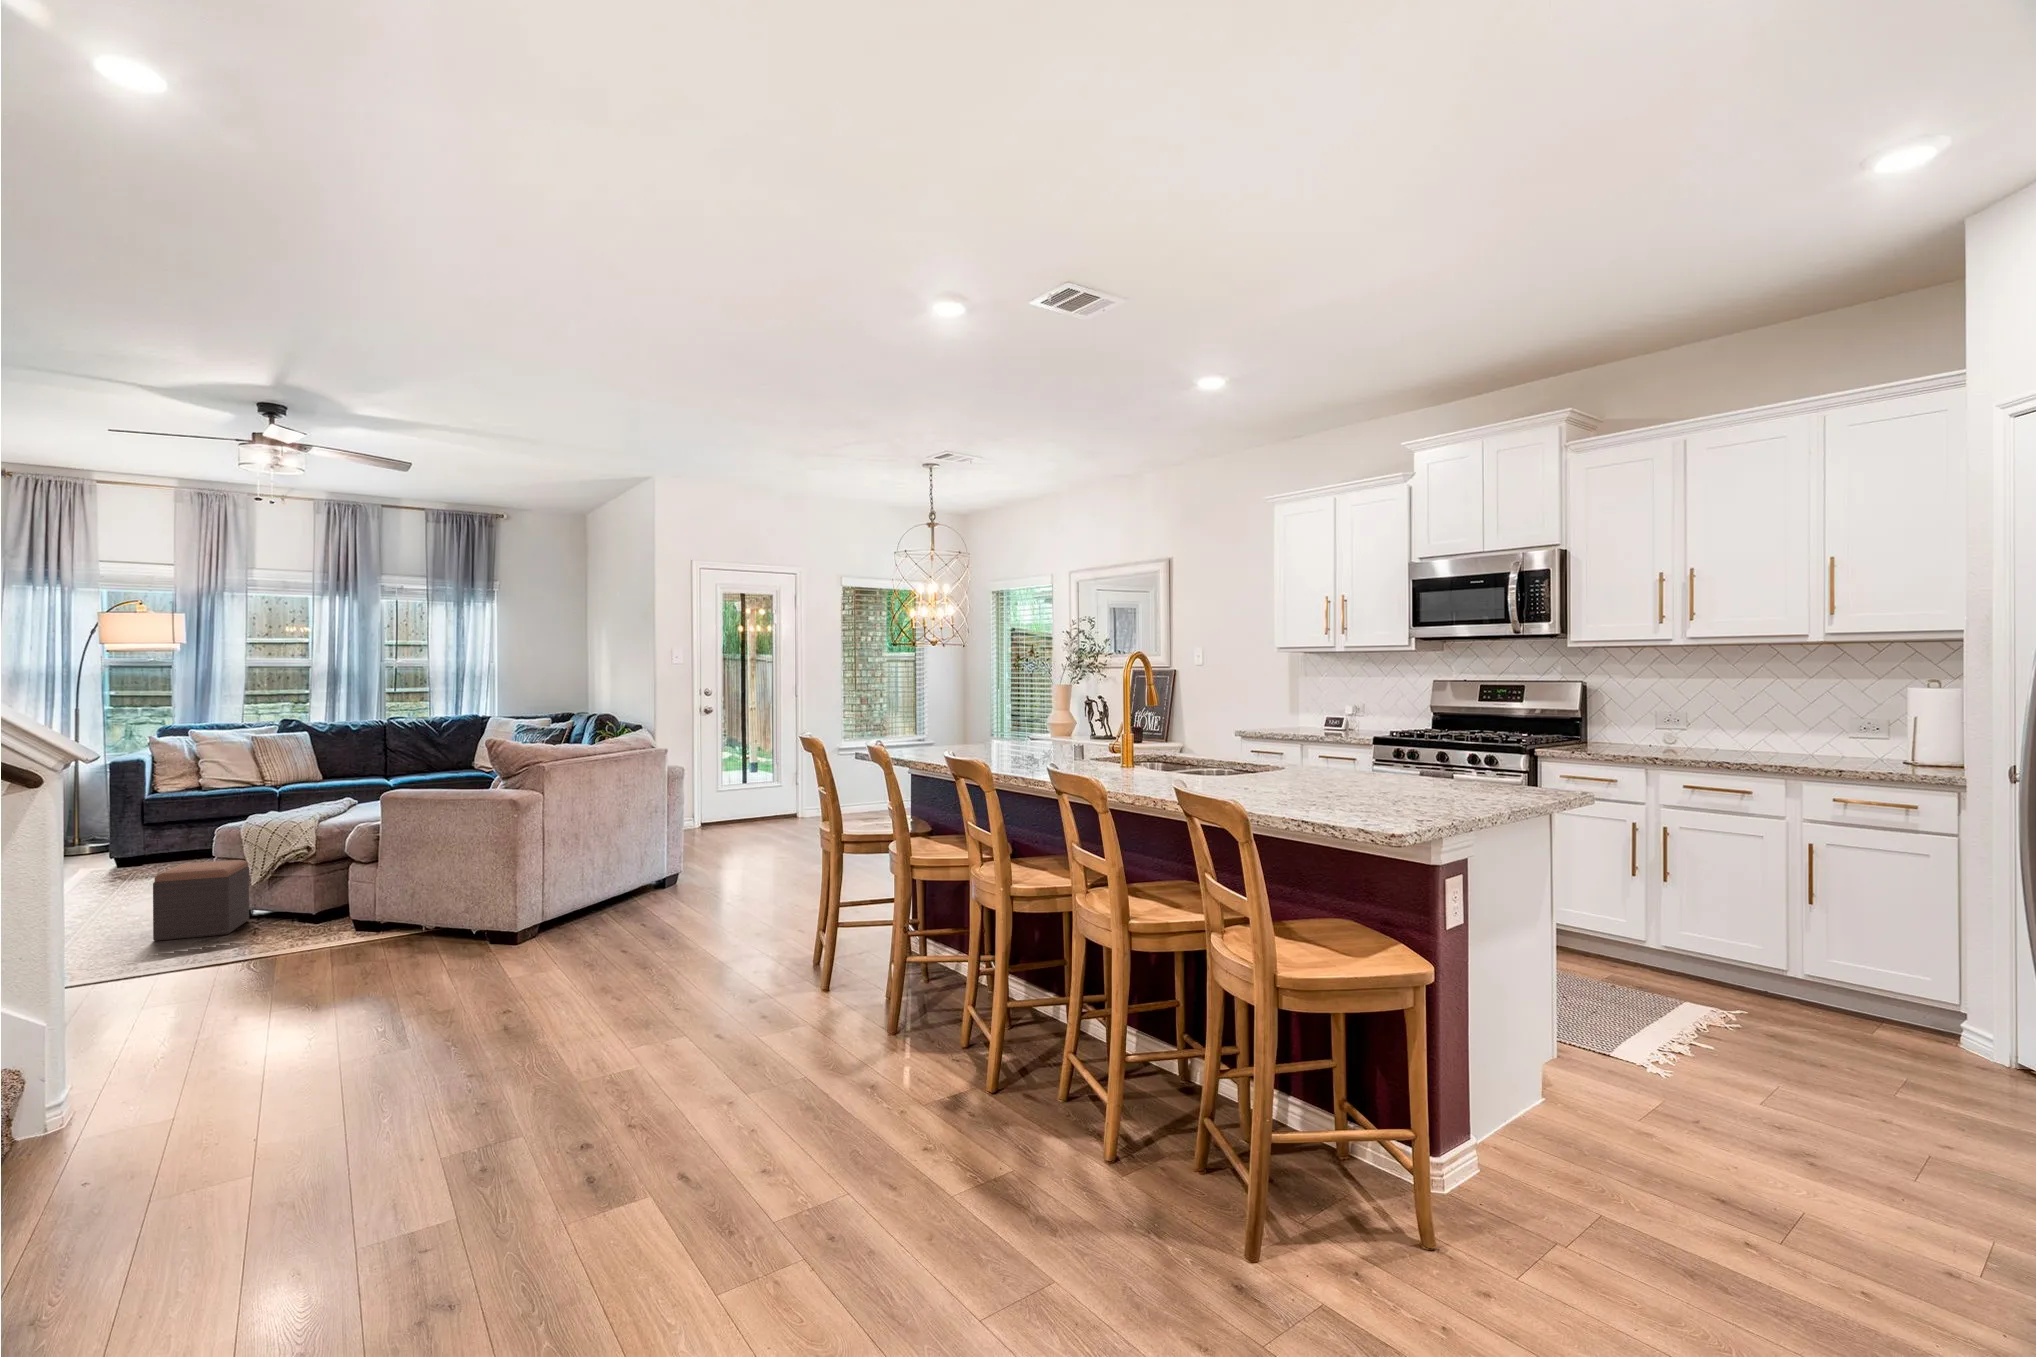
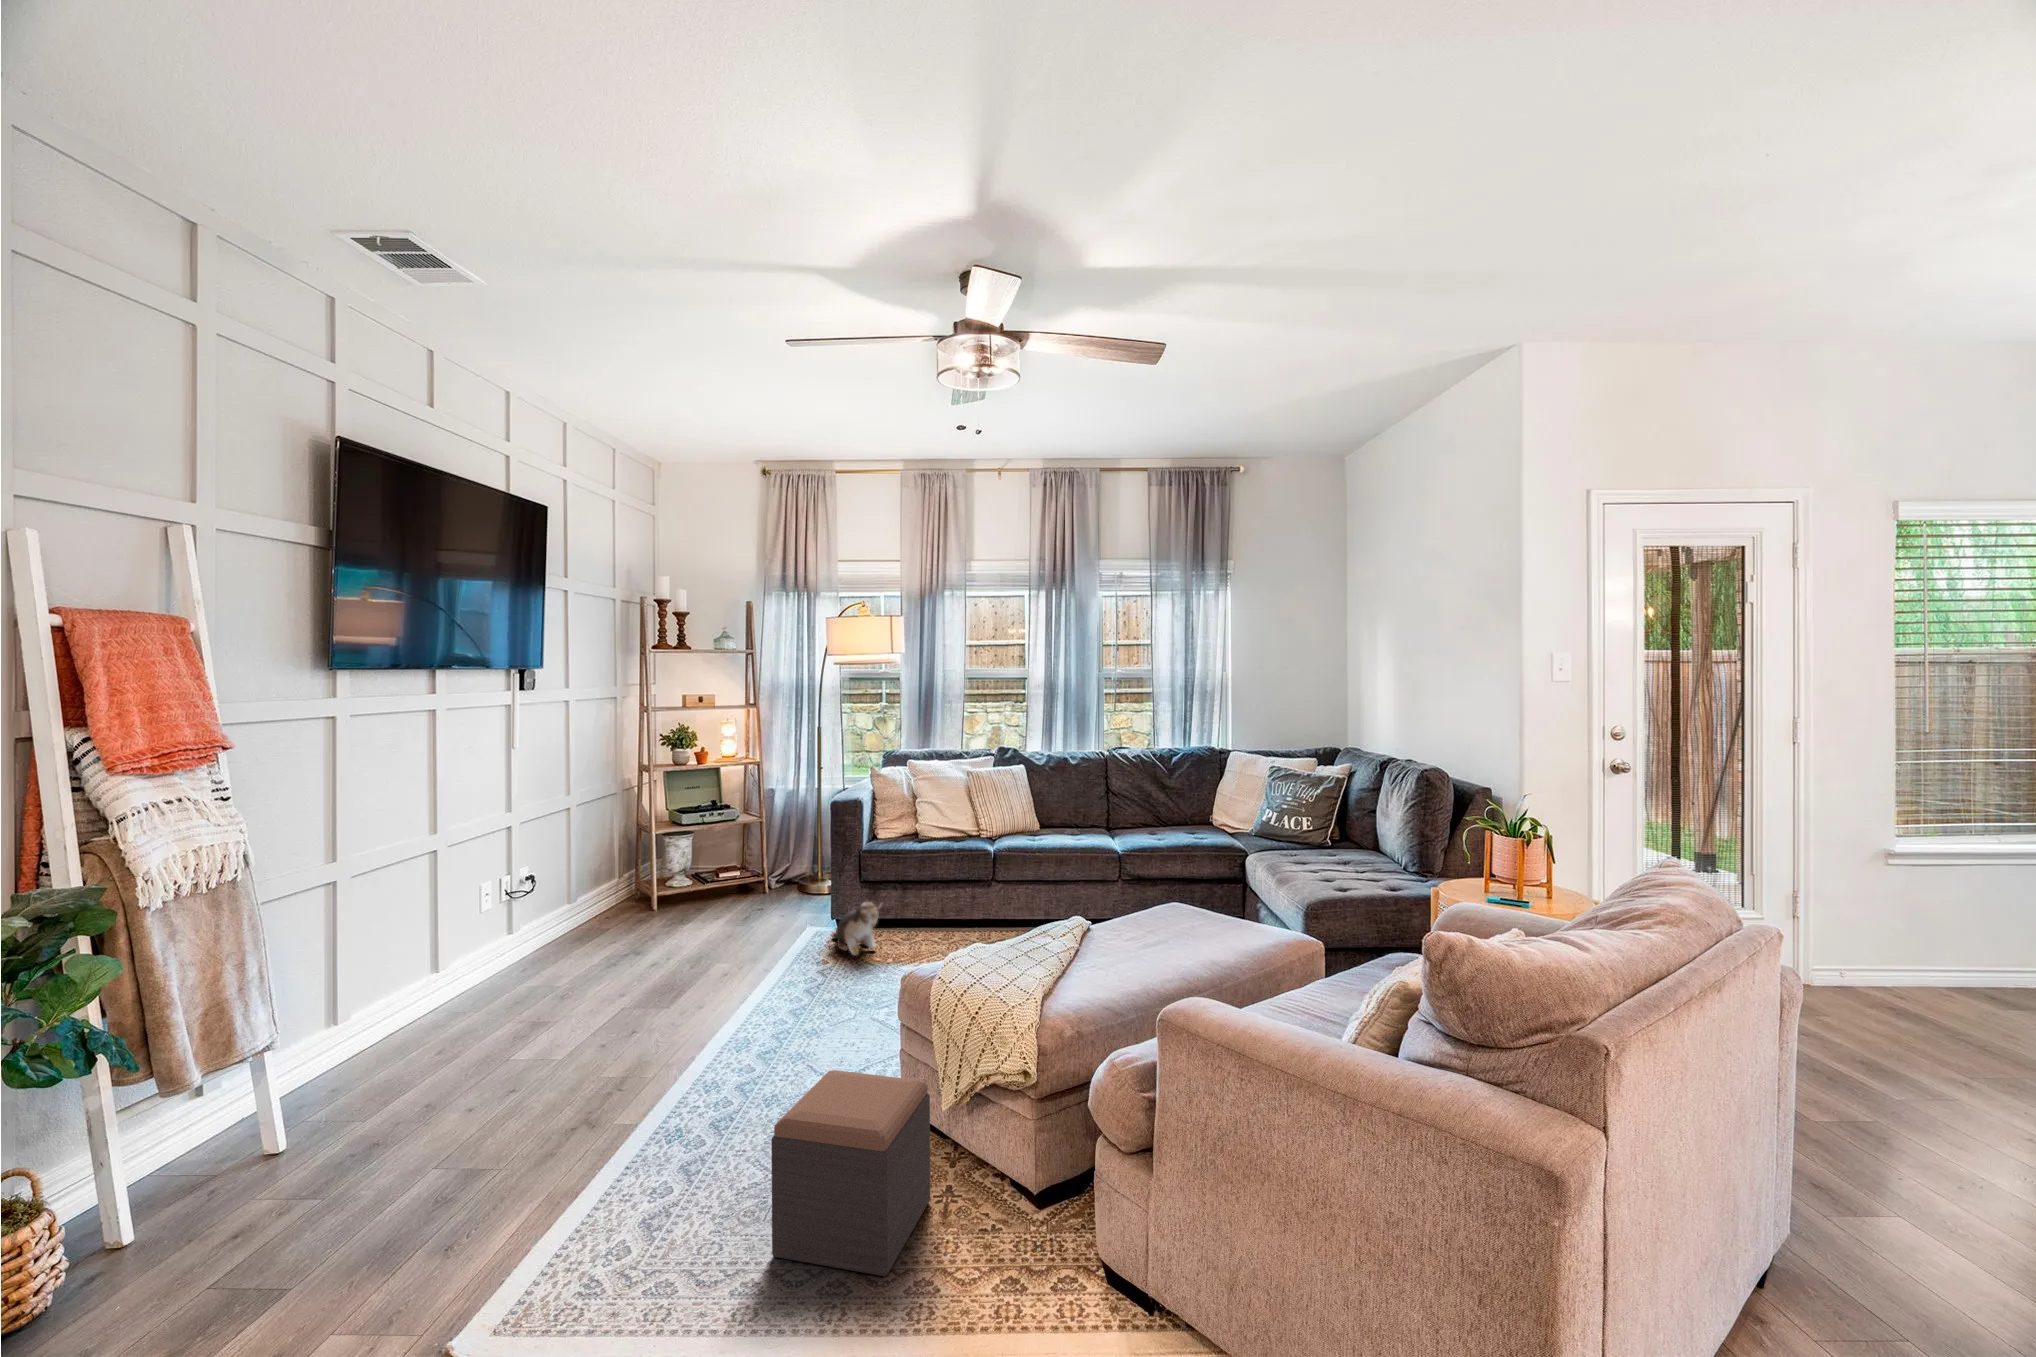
plush toy: none [118,830,176,873] -> present [833,902,881,956]

